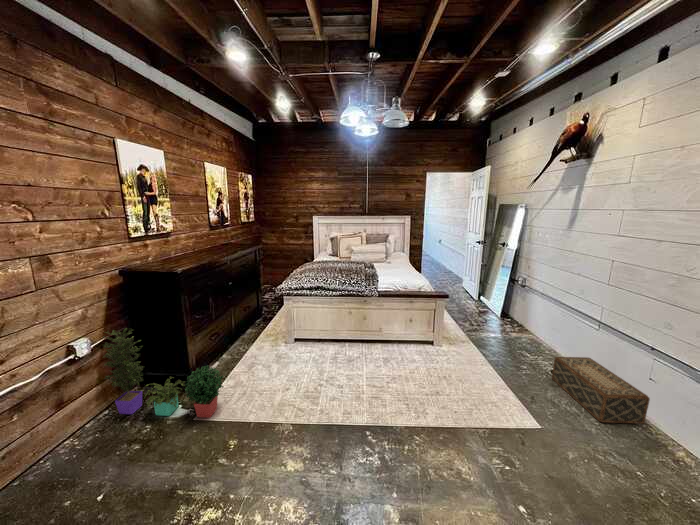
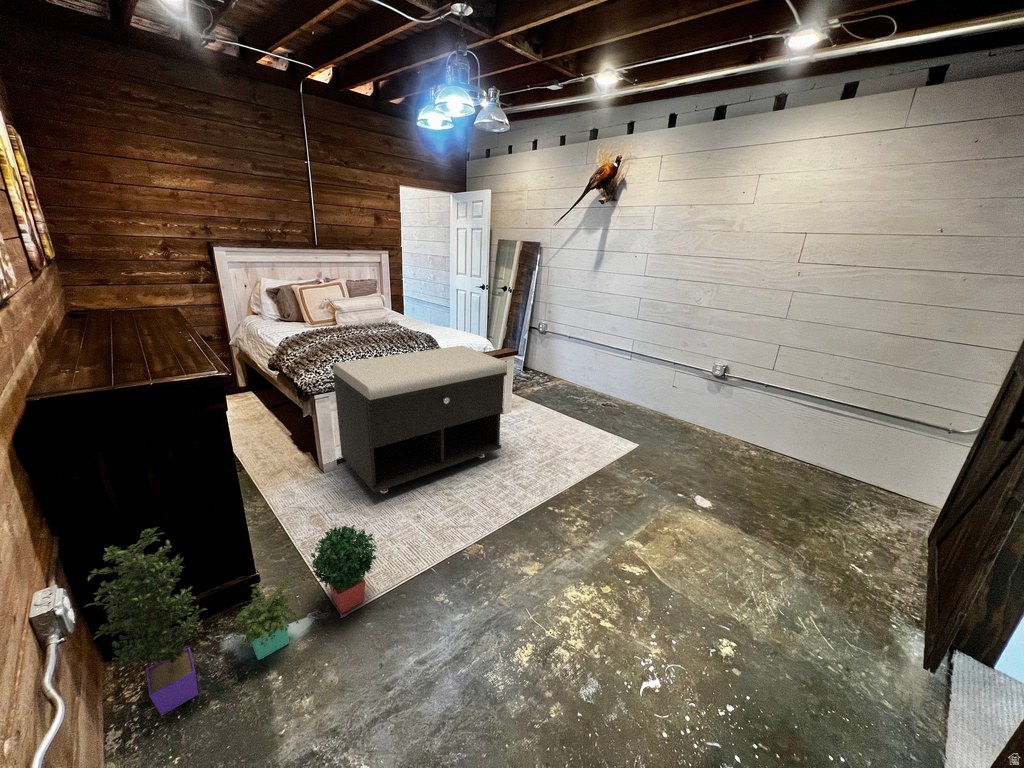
storage bench: none [276,280,387,373] -> present [333,346,507,494]
woven basket: present [552,357,650,424] -> none [606,382,674,425]

